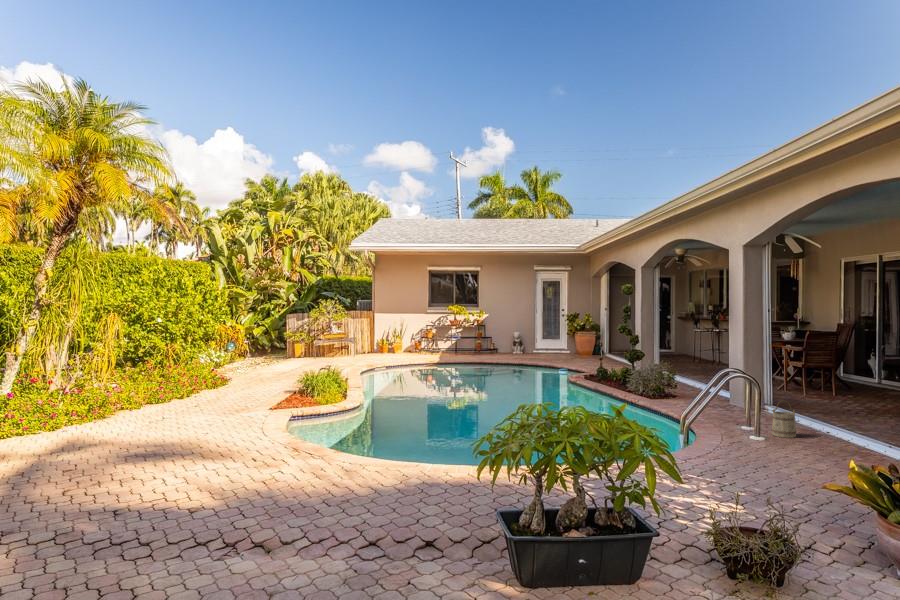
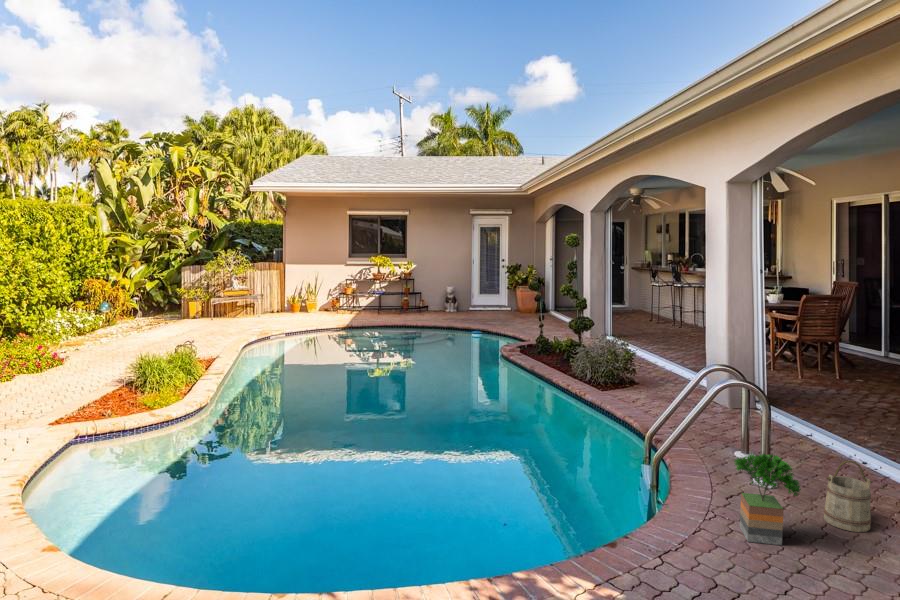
potted tree: none [717,393,751,440] -> present [734,453,801,545]

